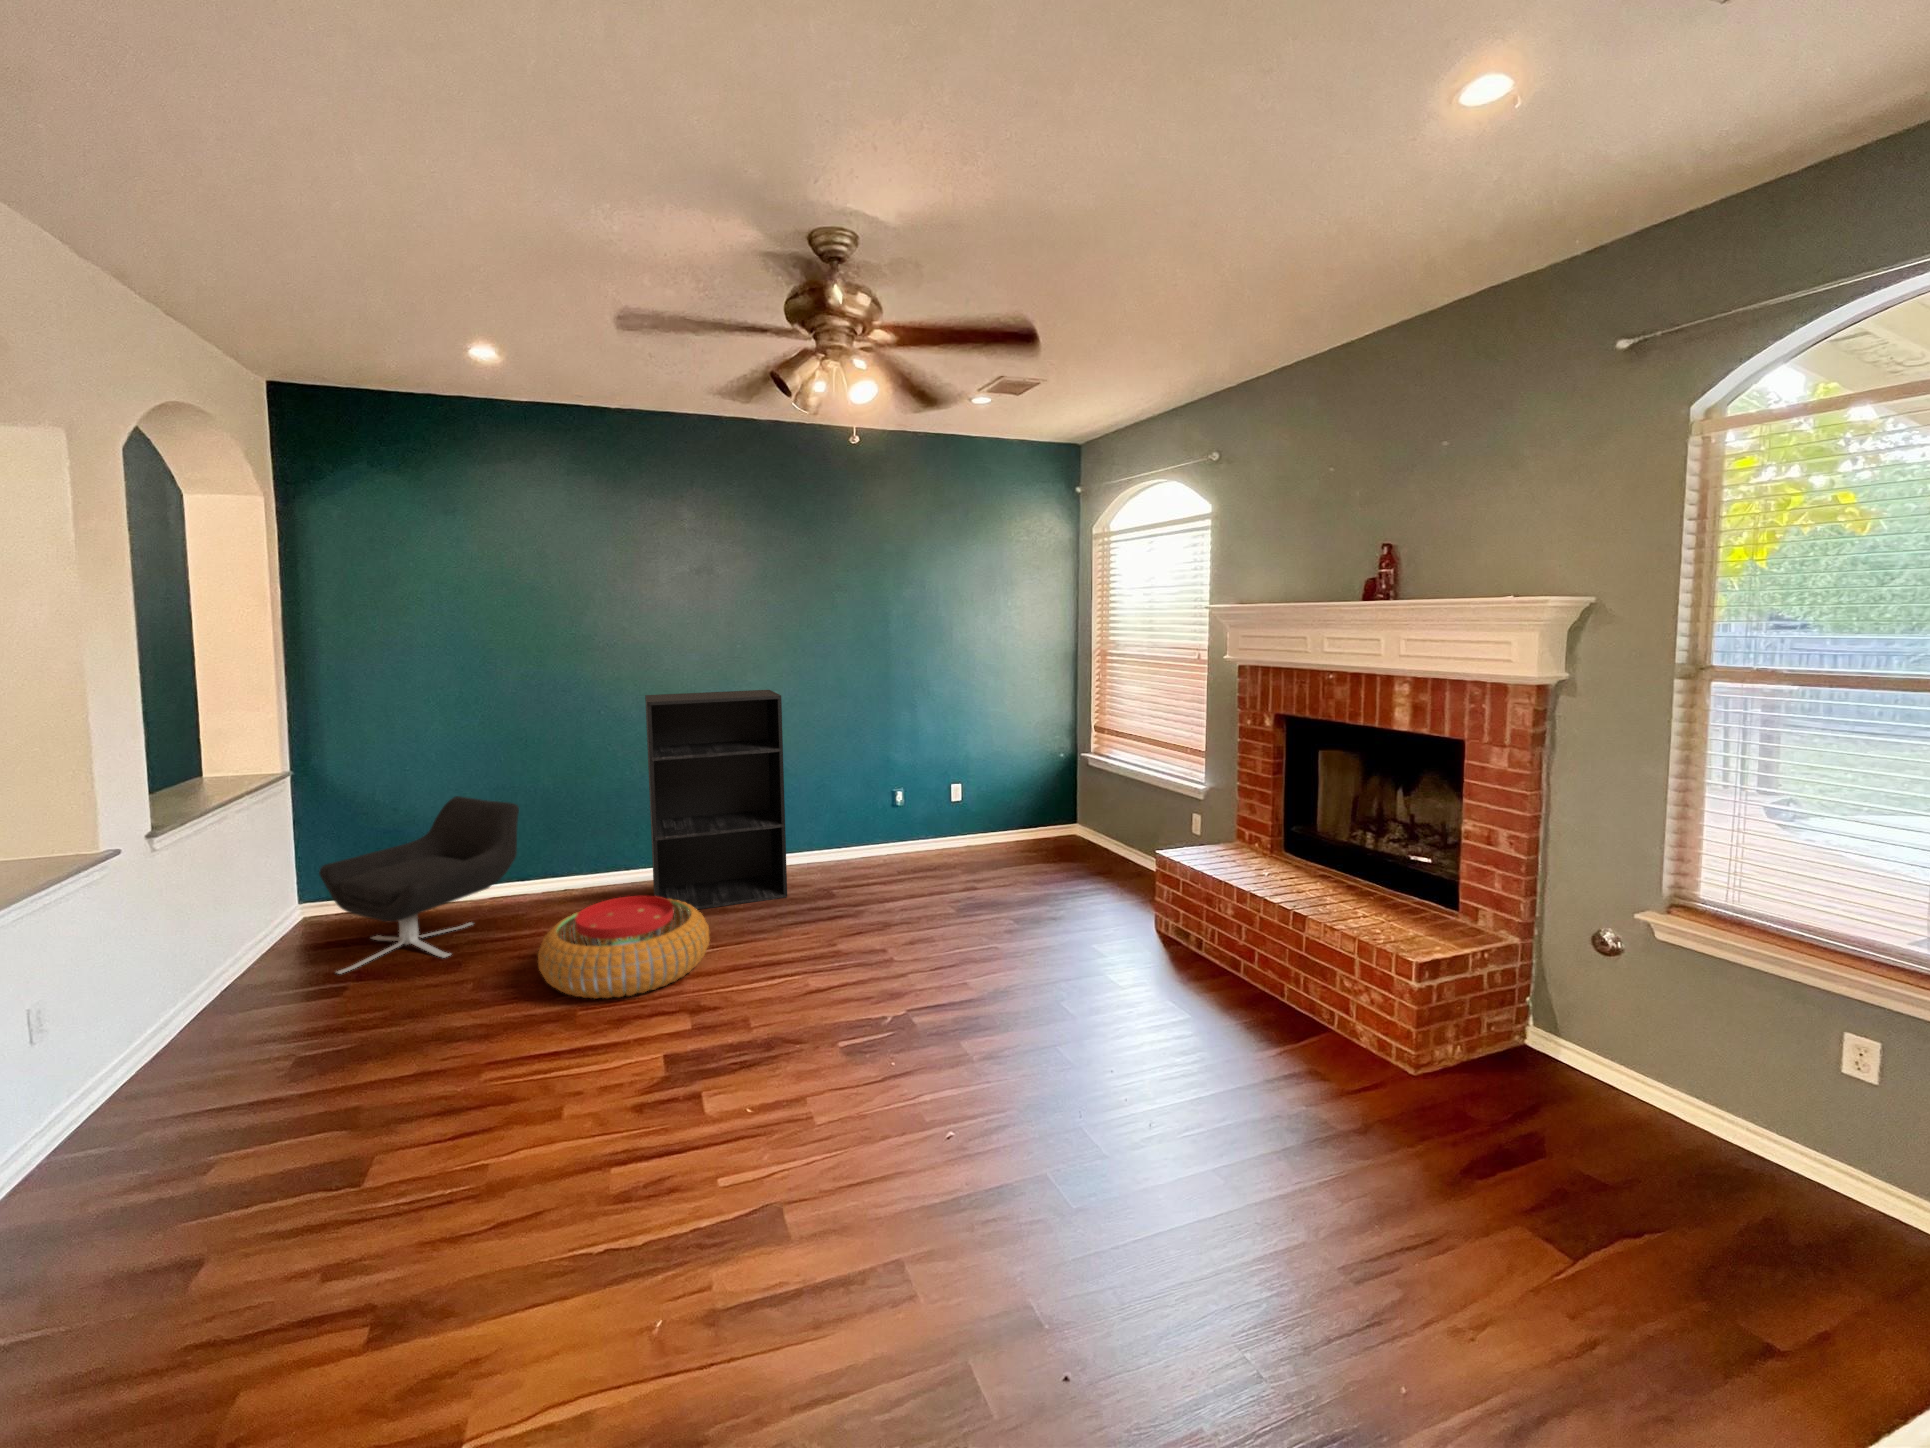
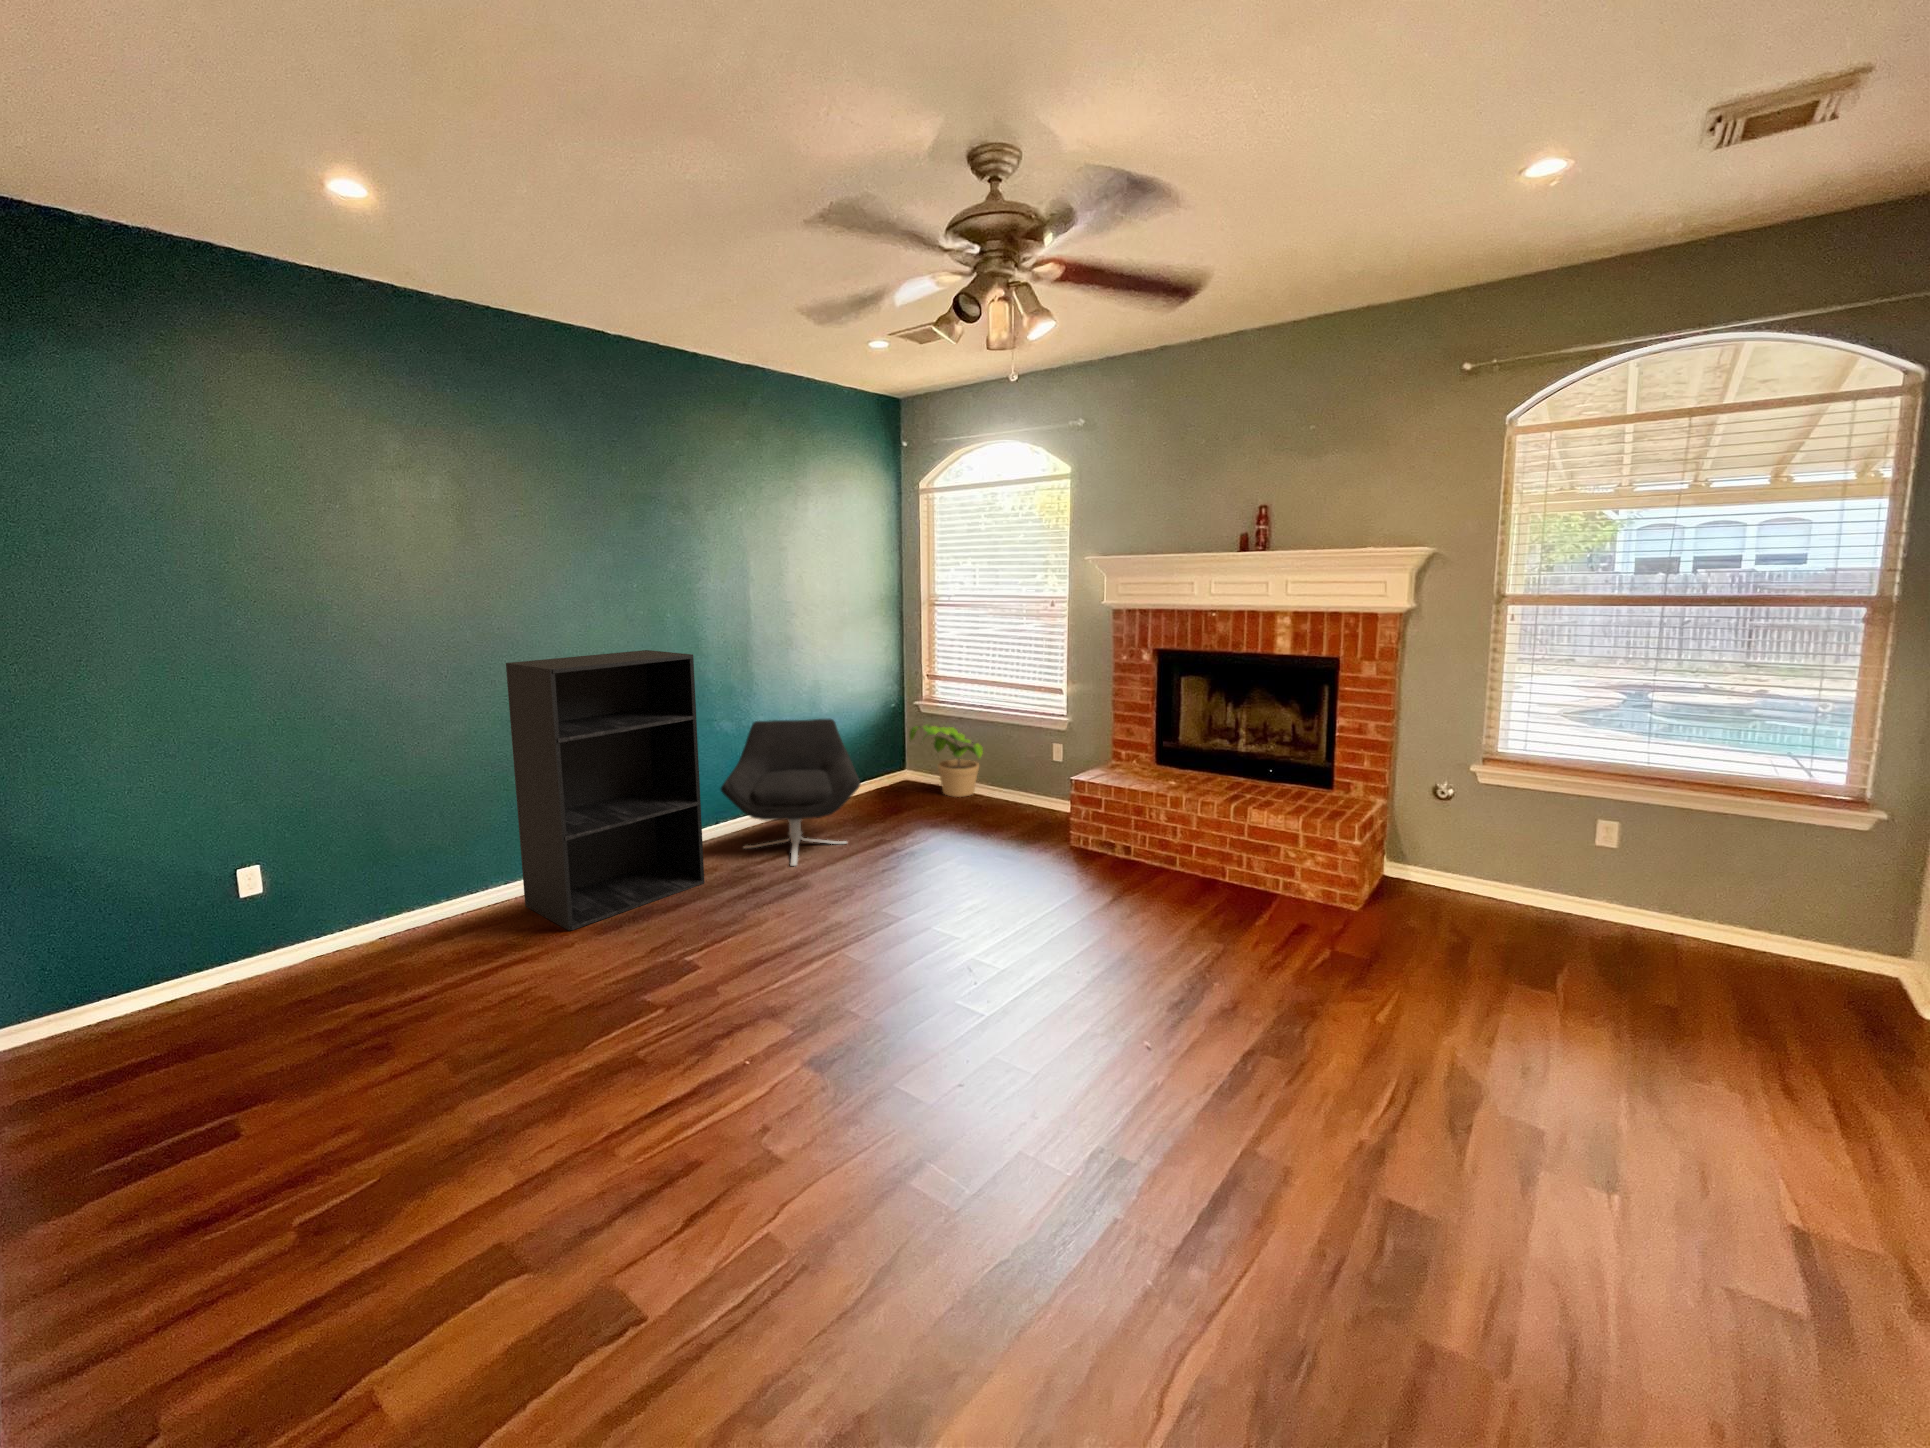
potted plant: none [1042,778,1129,858] -> present [909,724,983,797]
lounge chair: present [319,796,519,974] -> present [721,719,860,866]
pouf: present [538,895,710,999] -> none [504,902,715,1039]

